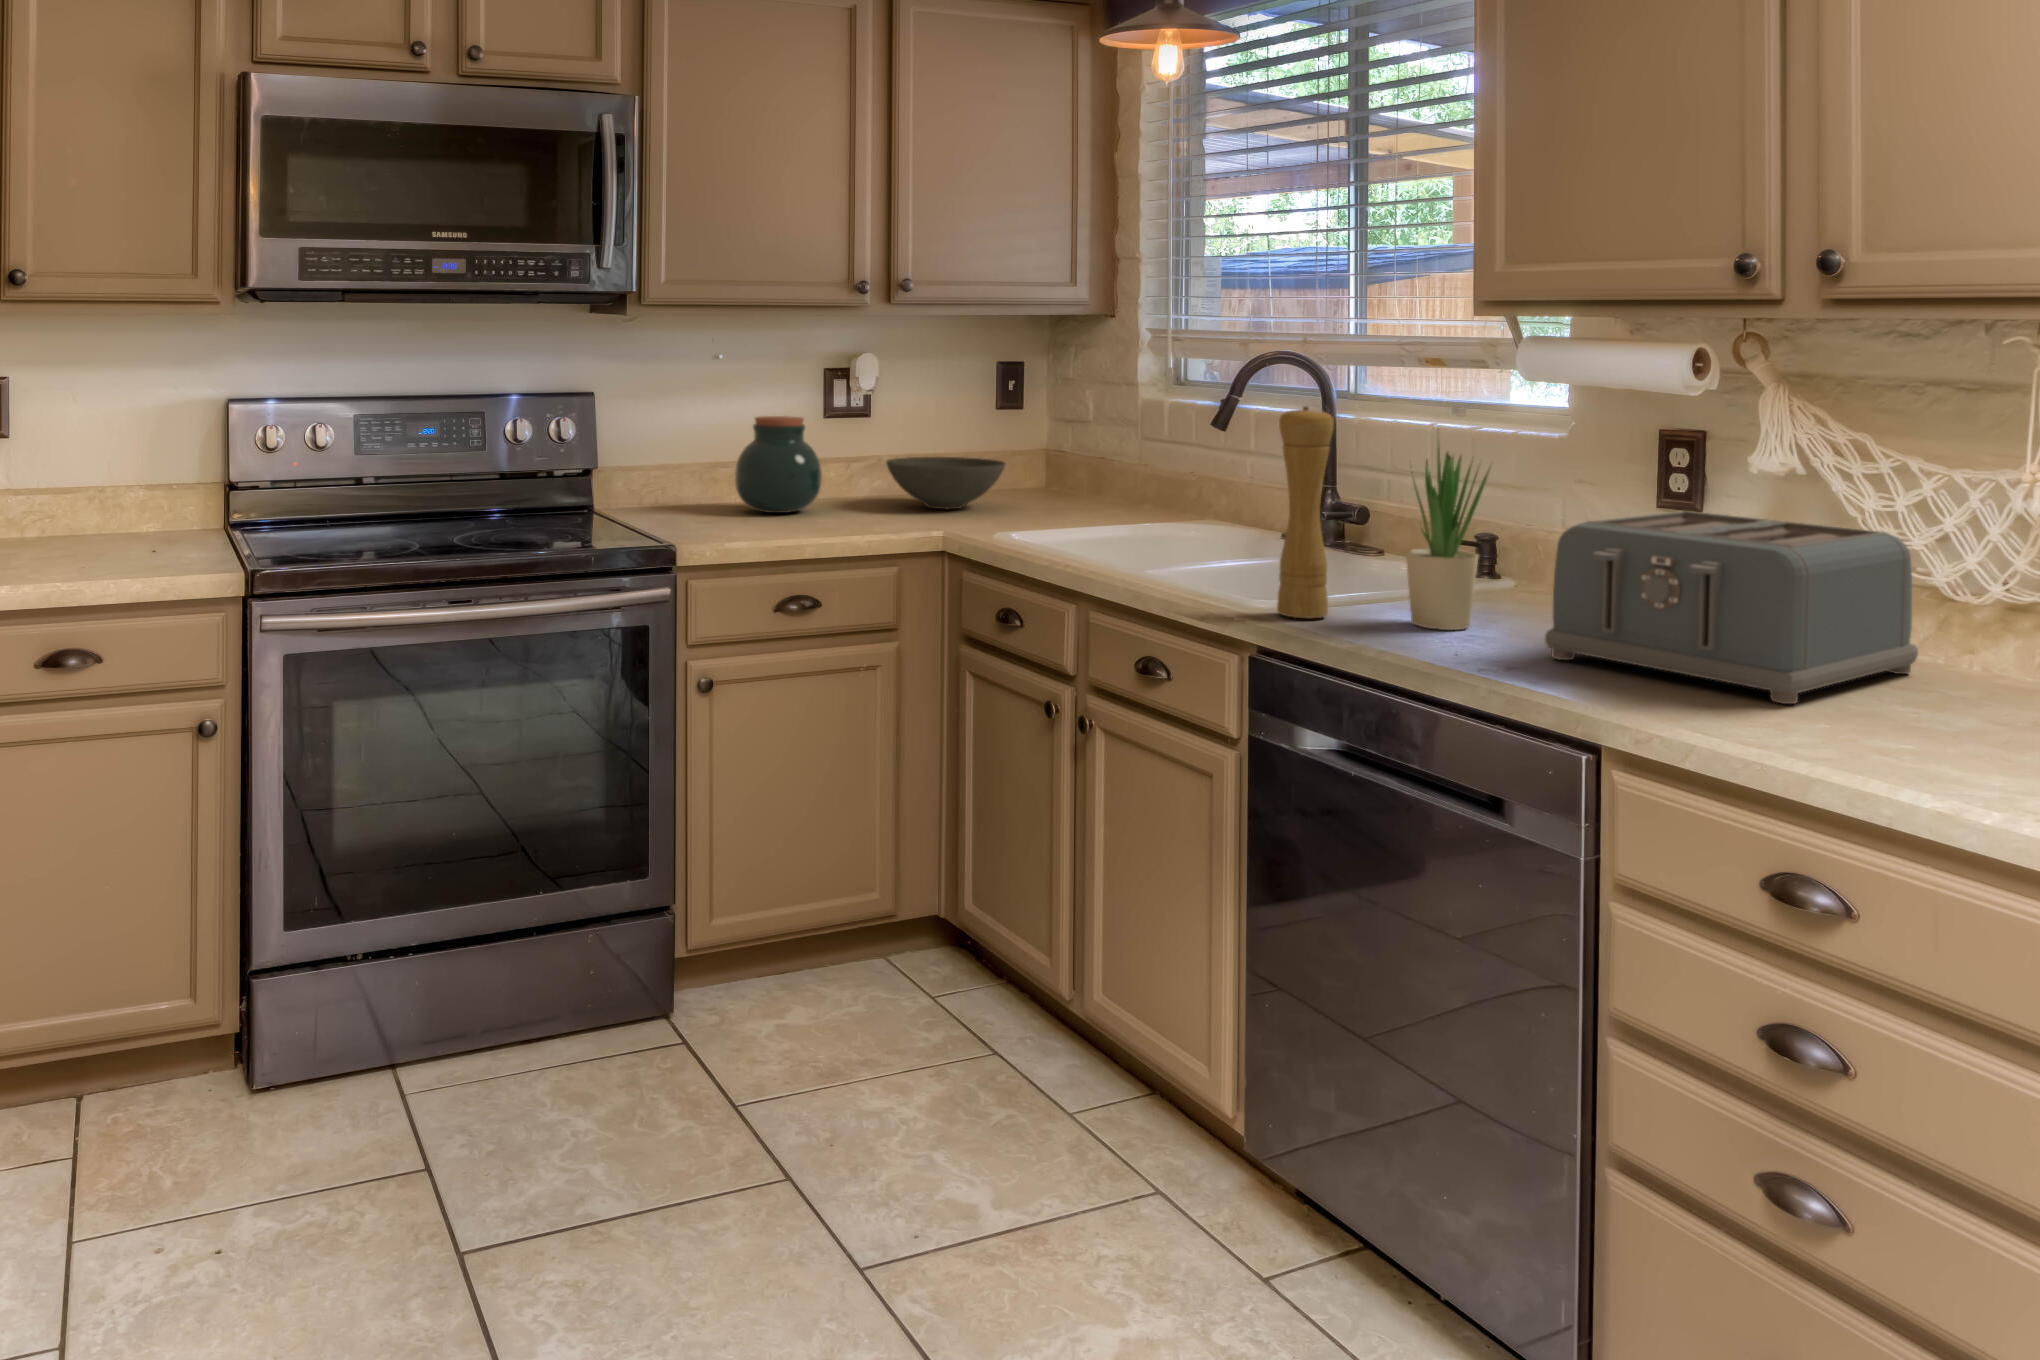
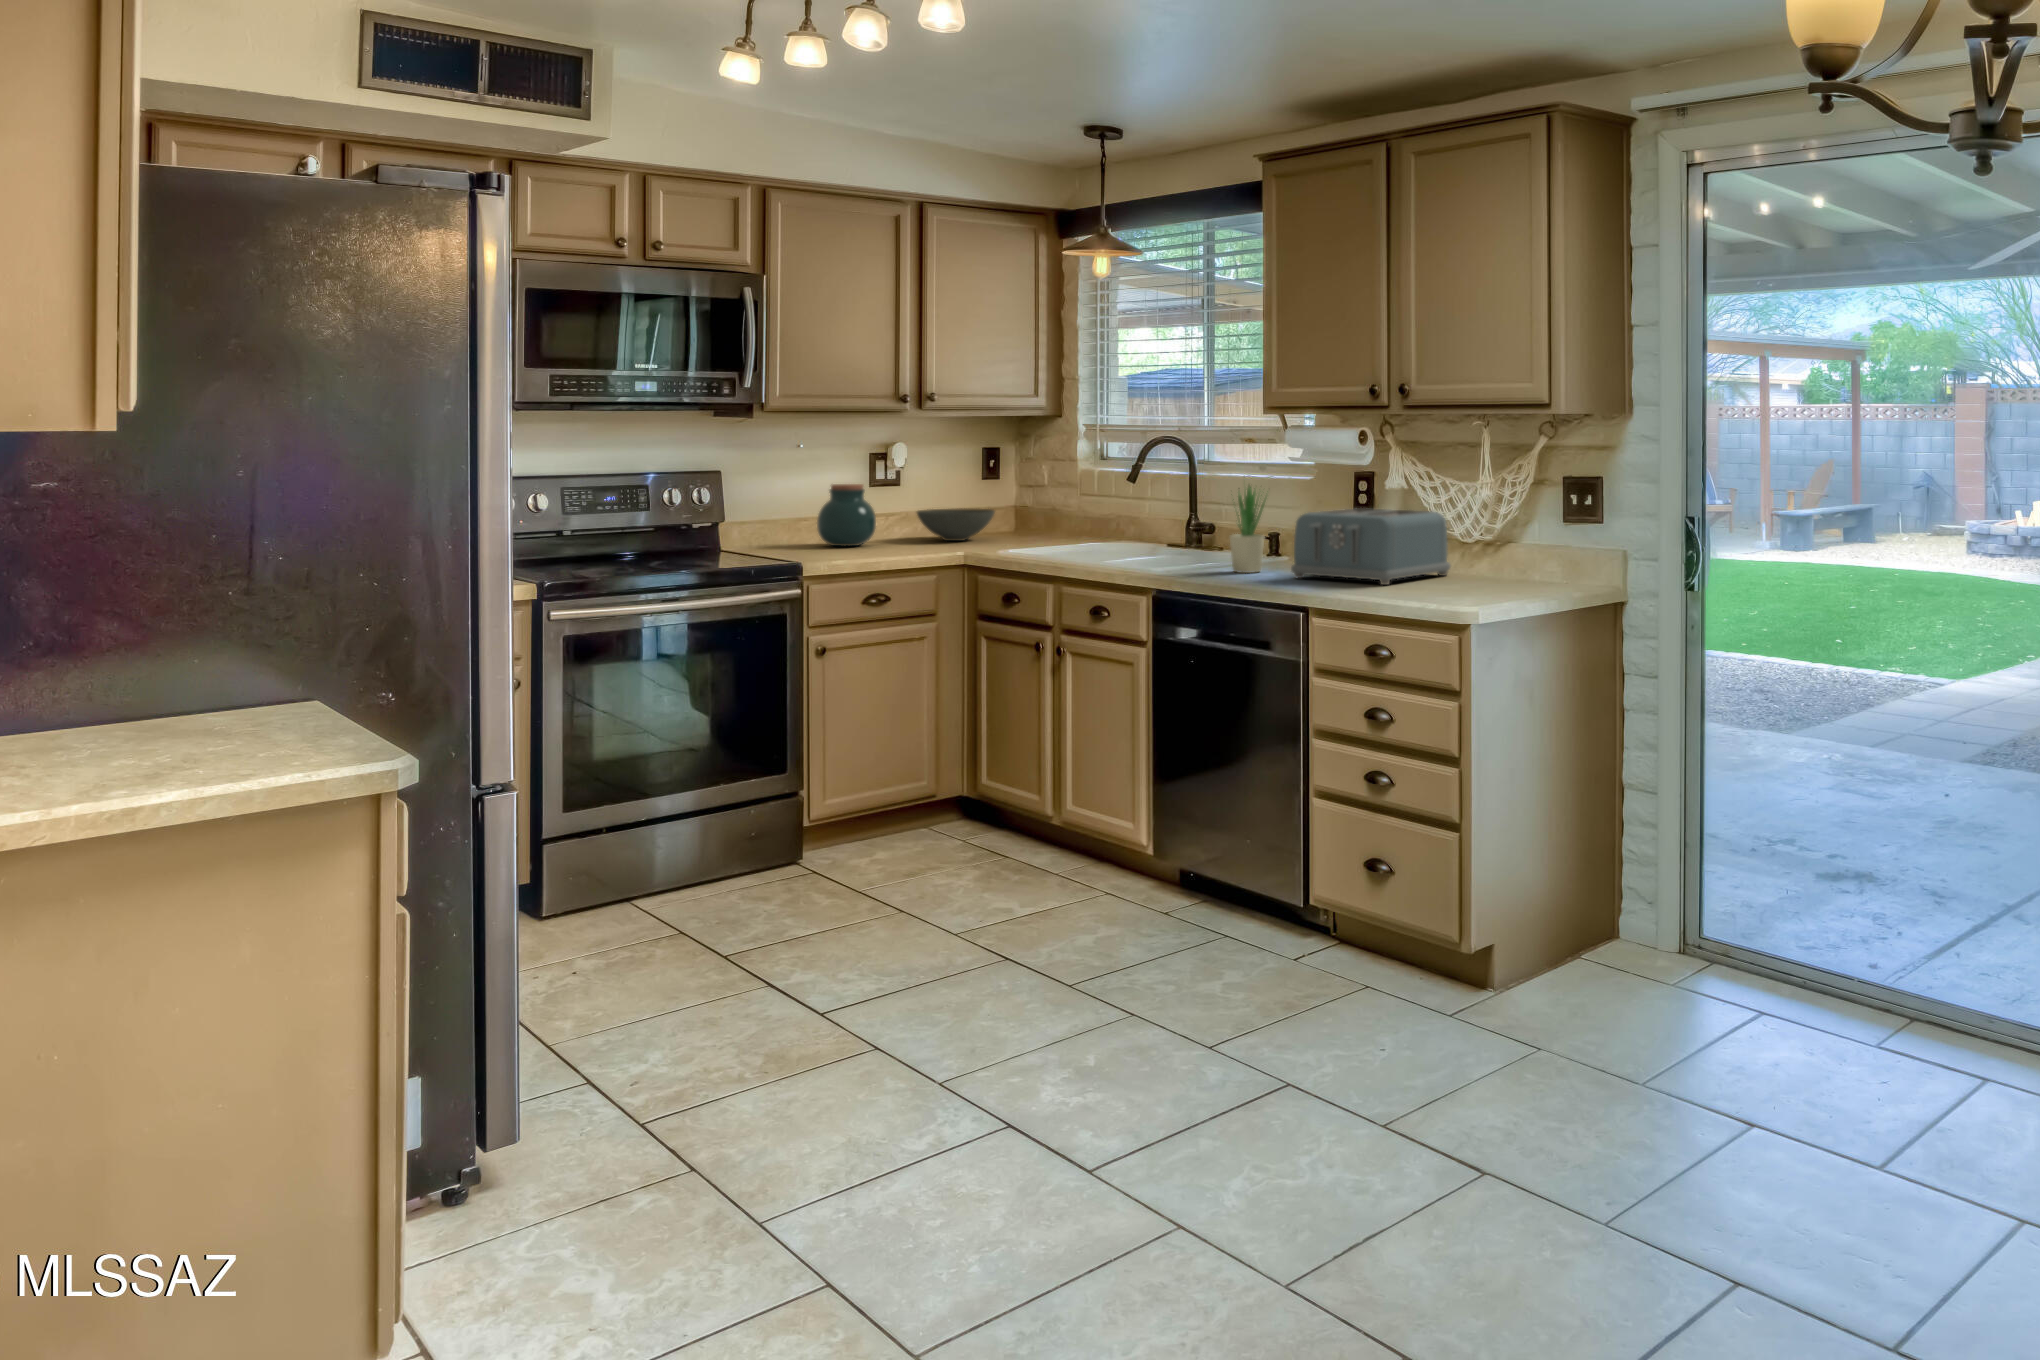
pepper mill: present [1277,406,1334,618] -> none [1166,463,1193,572]

